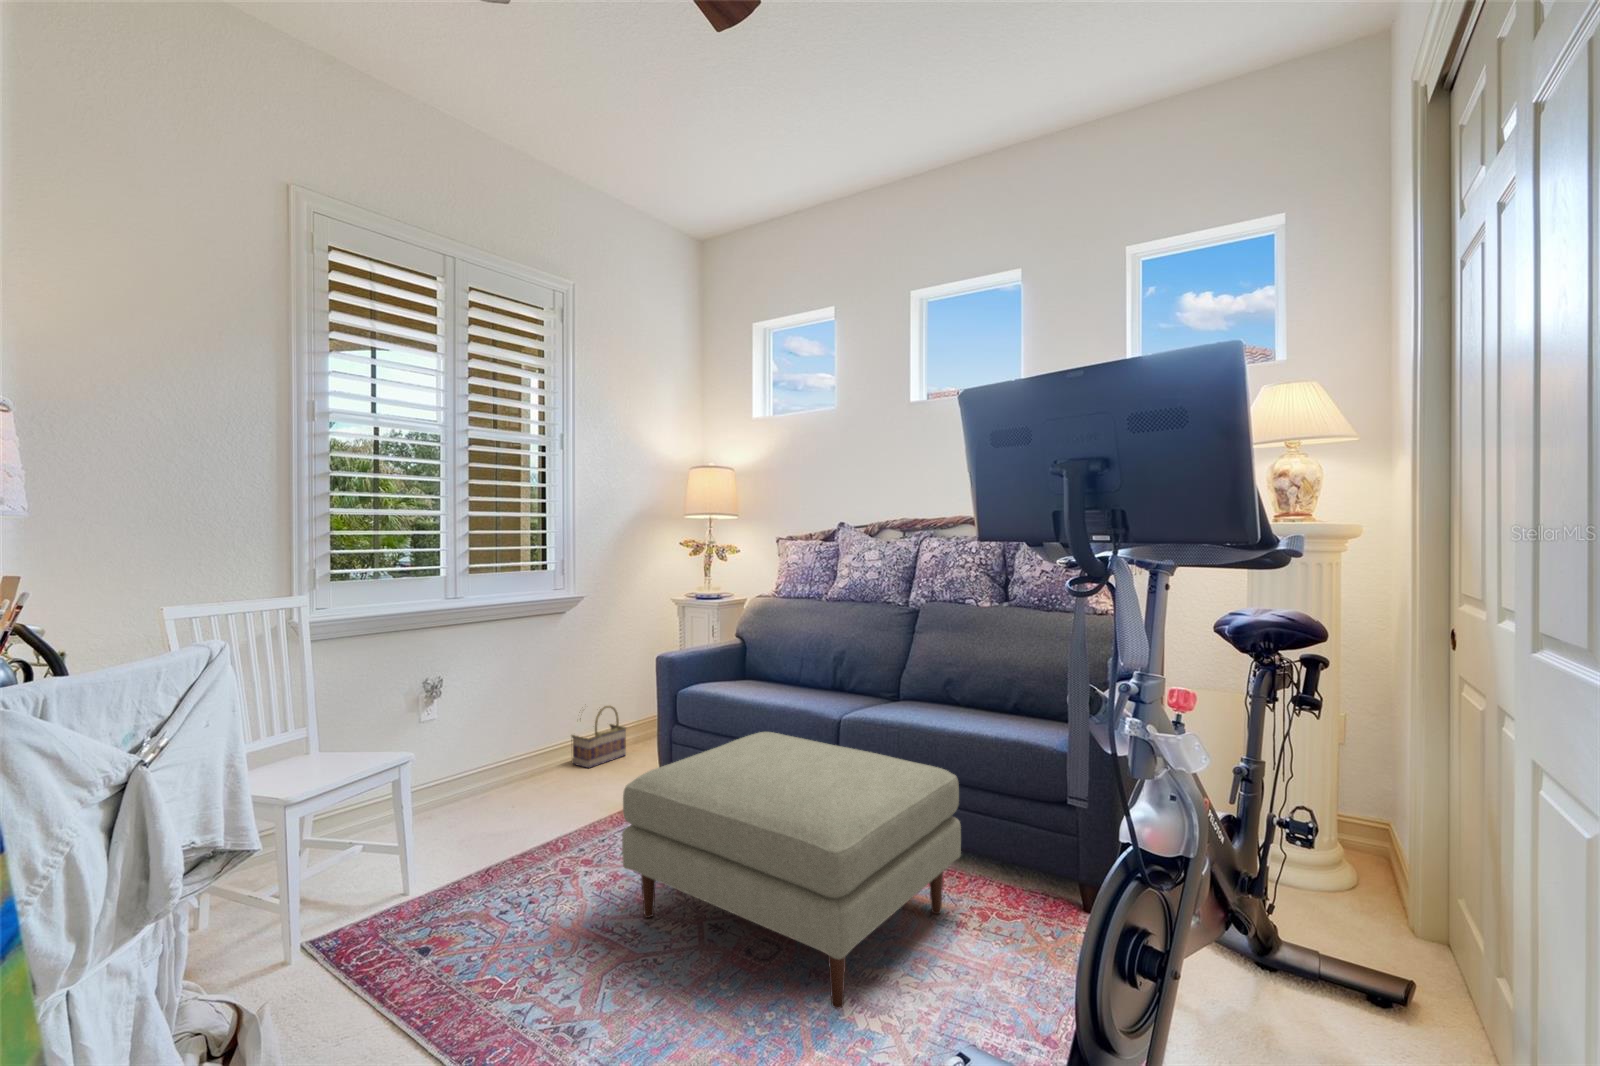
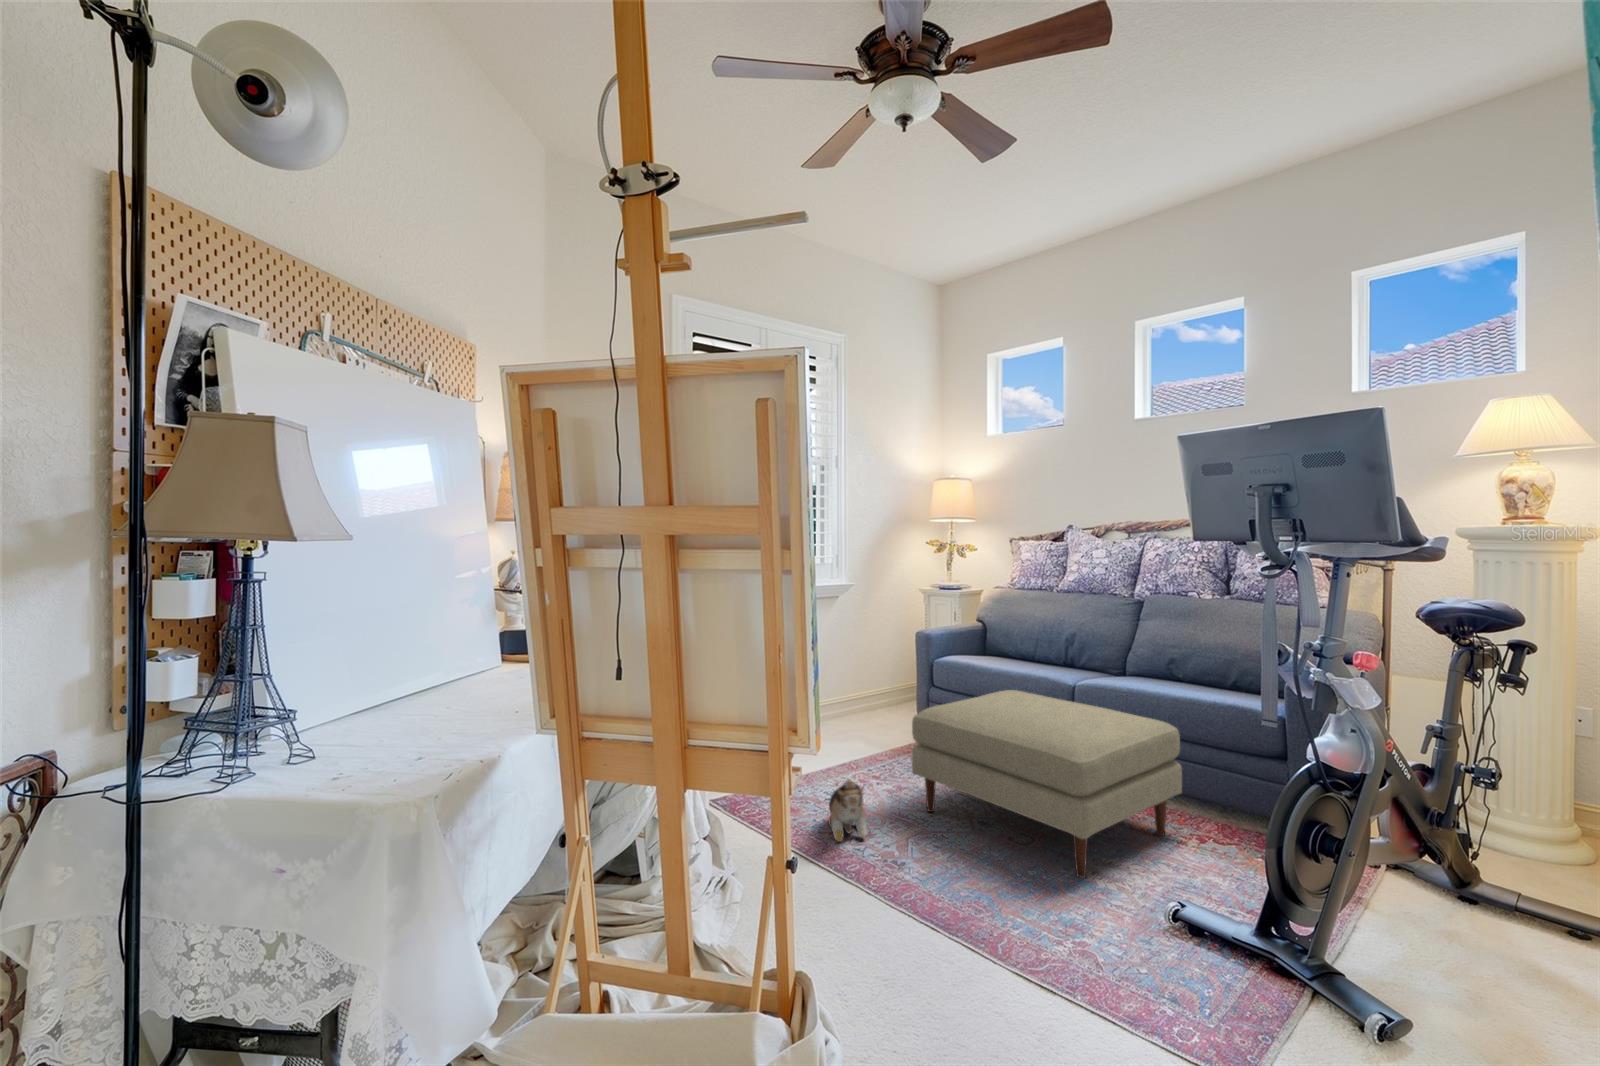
basket: present [571,706,626,768] -> none [846,669,888,719]
plush toy: none [484,903,544,1001] -> present [829,780,867,842]

